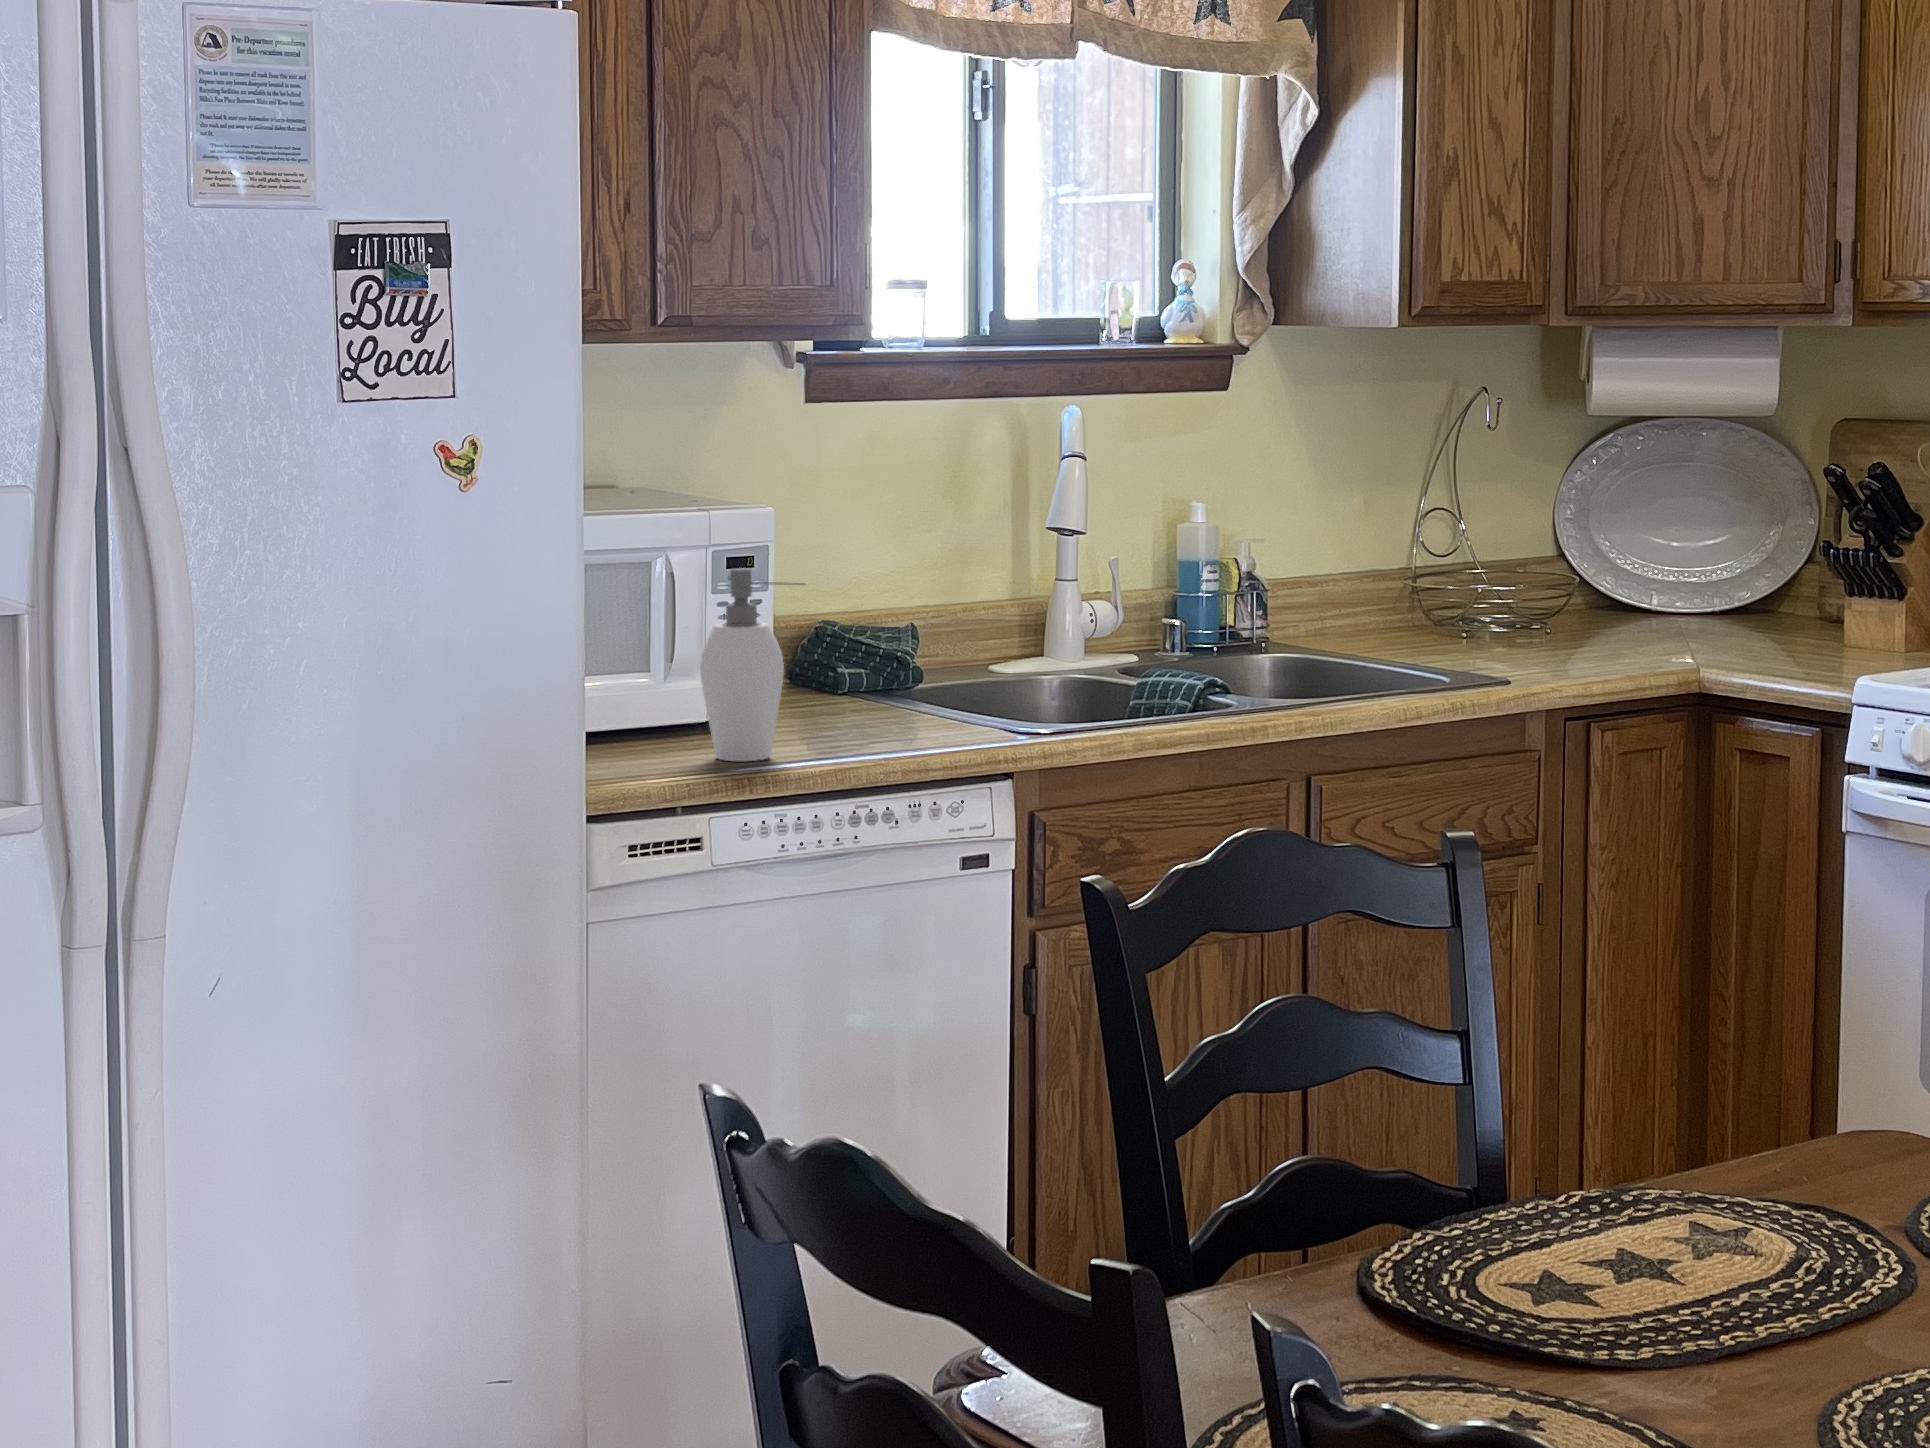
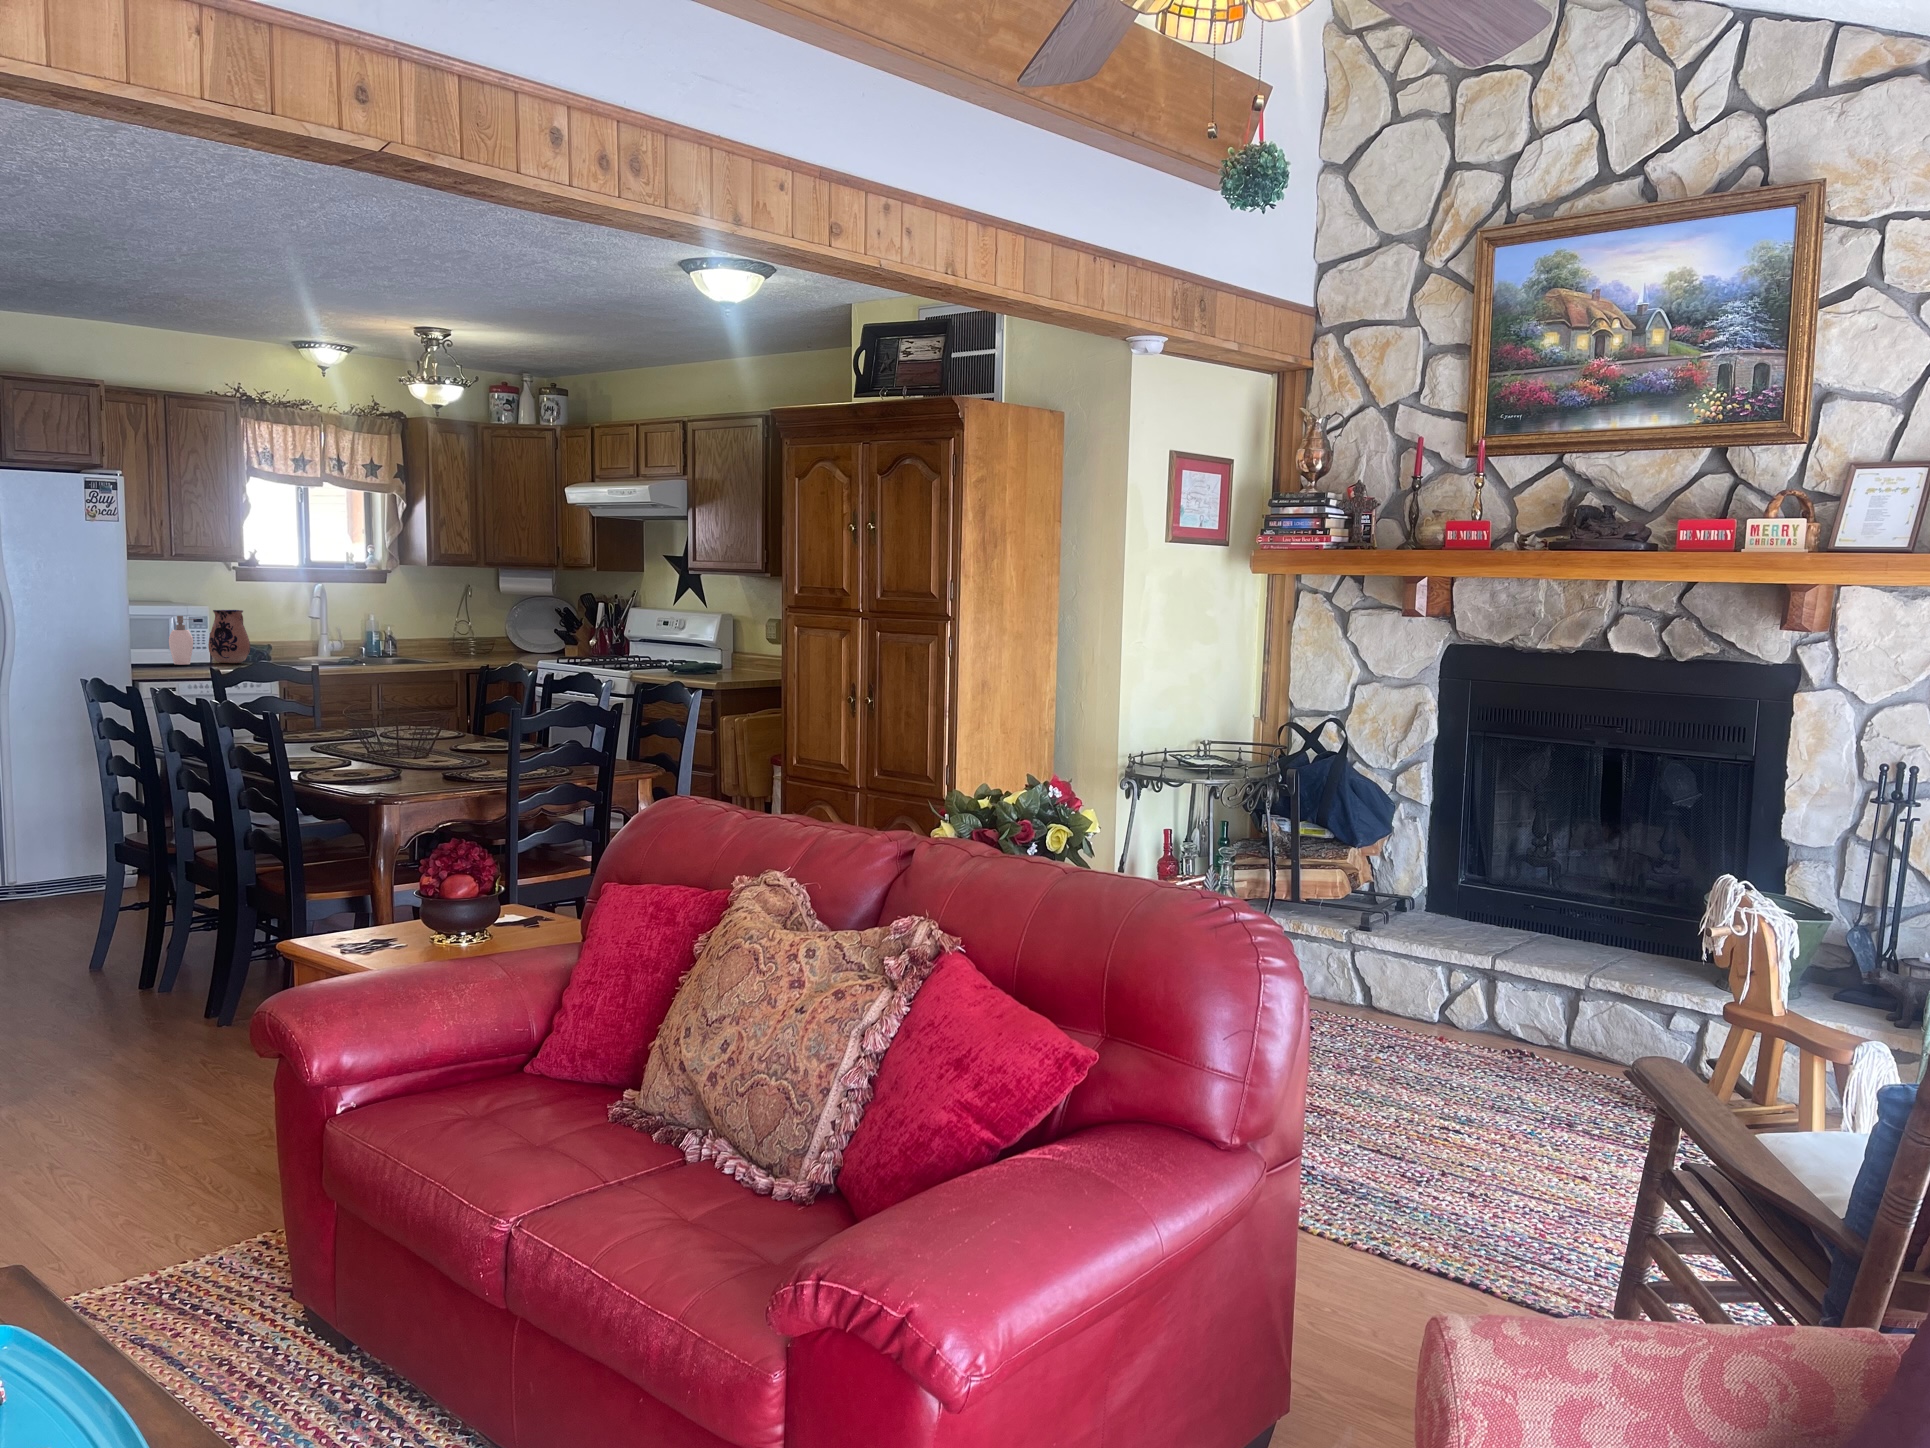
ceramic pitcher: none [801,528,942,738] -> present [208,610,250,663]

